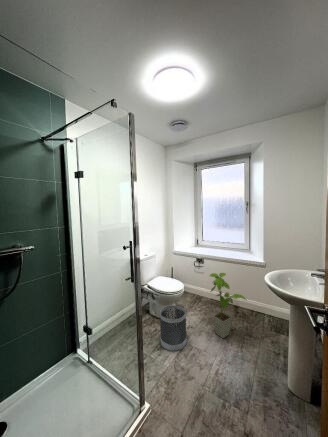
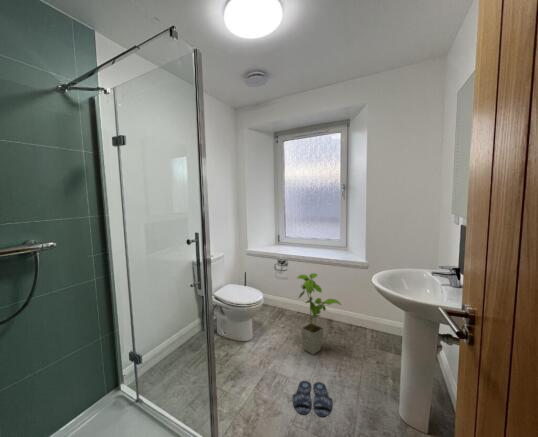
wastebasket: present [160,305,187,352] -> none [234,318,269,375]
slippers: none [205,361,239,399] -> present [293,381,332,417]

